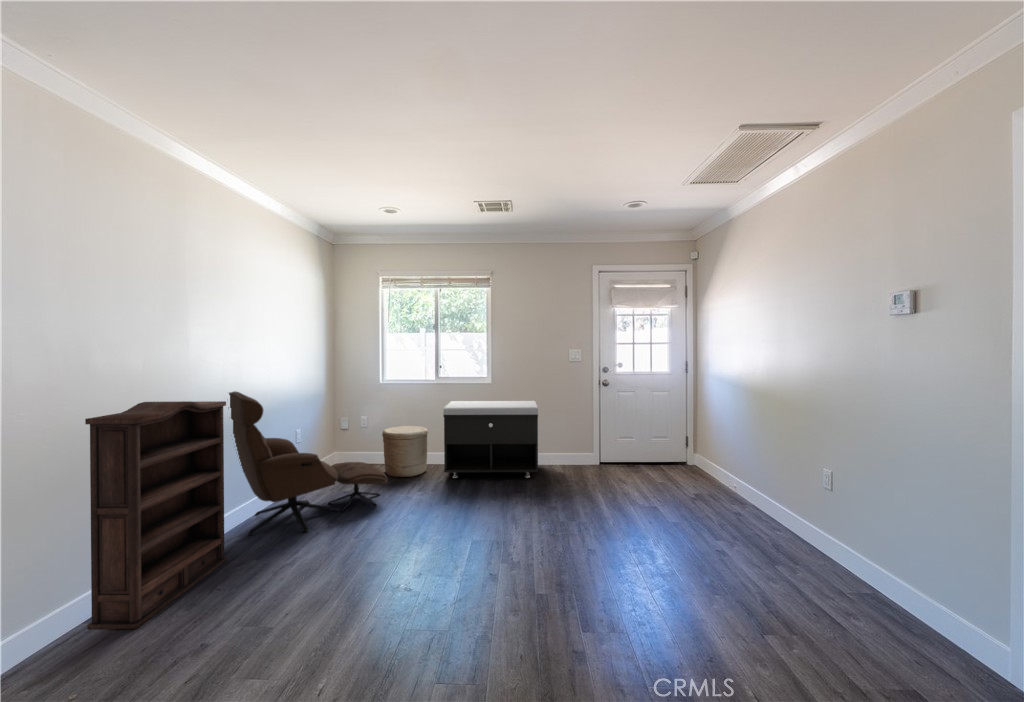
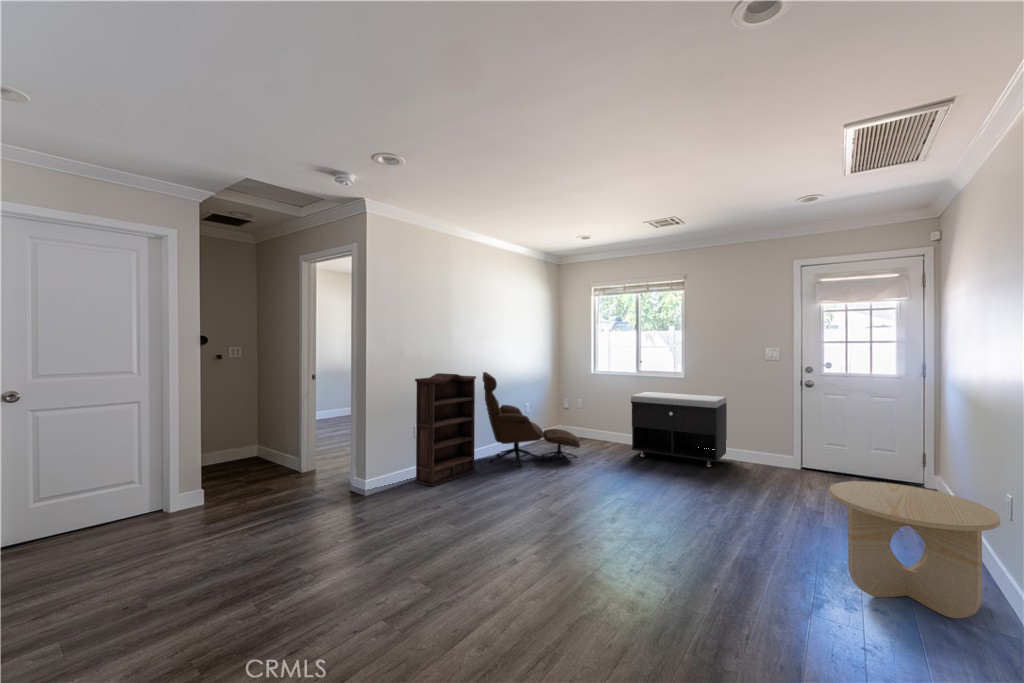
woven basket: present [382,426,428,477] -> none [588,410,625,450]
side table: none [742,482,902,616] -> present [830,481,1000,618]

